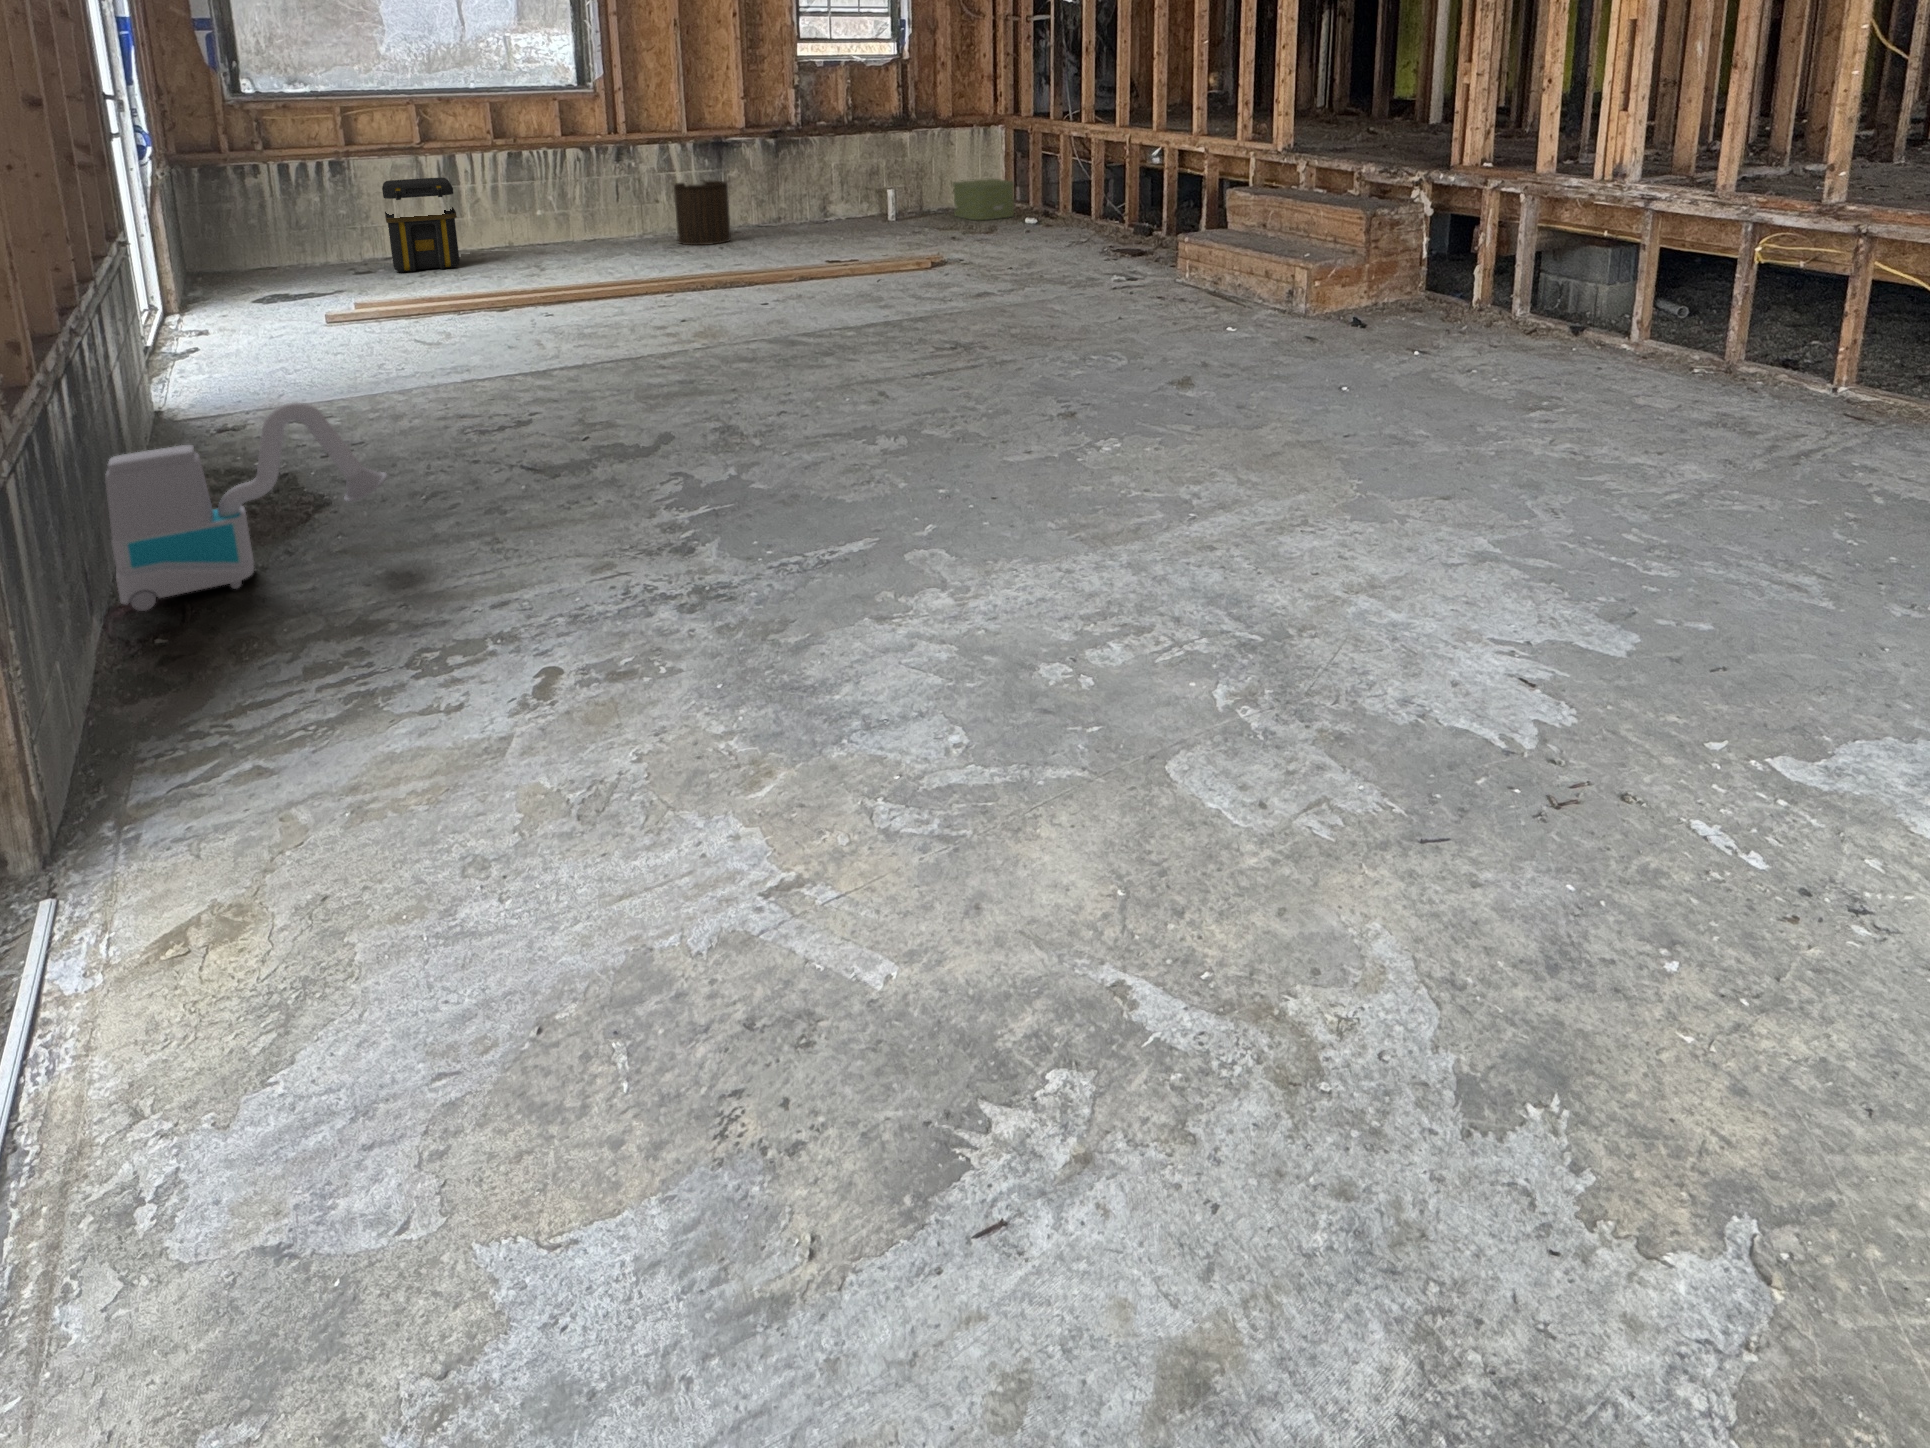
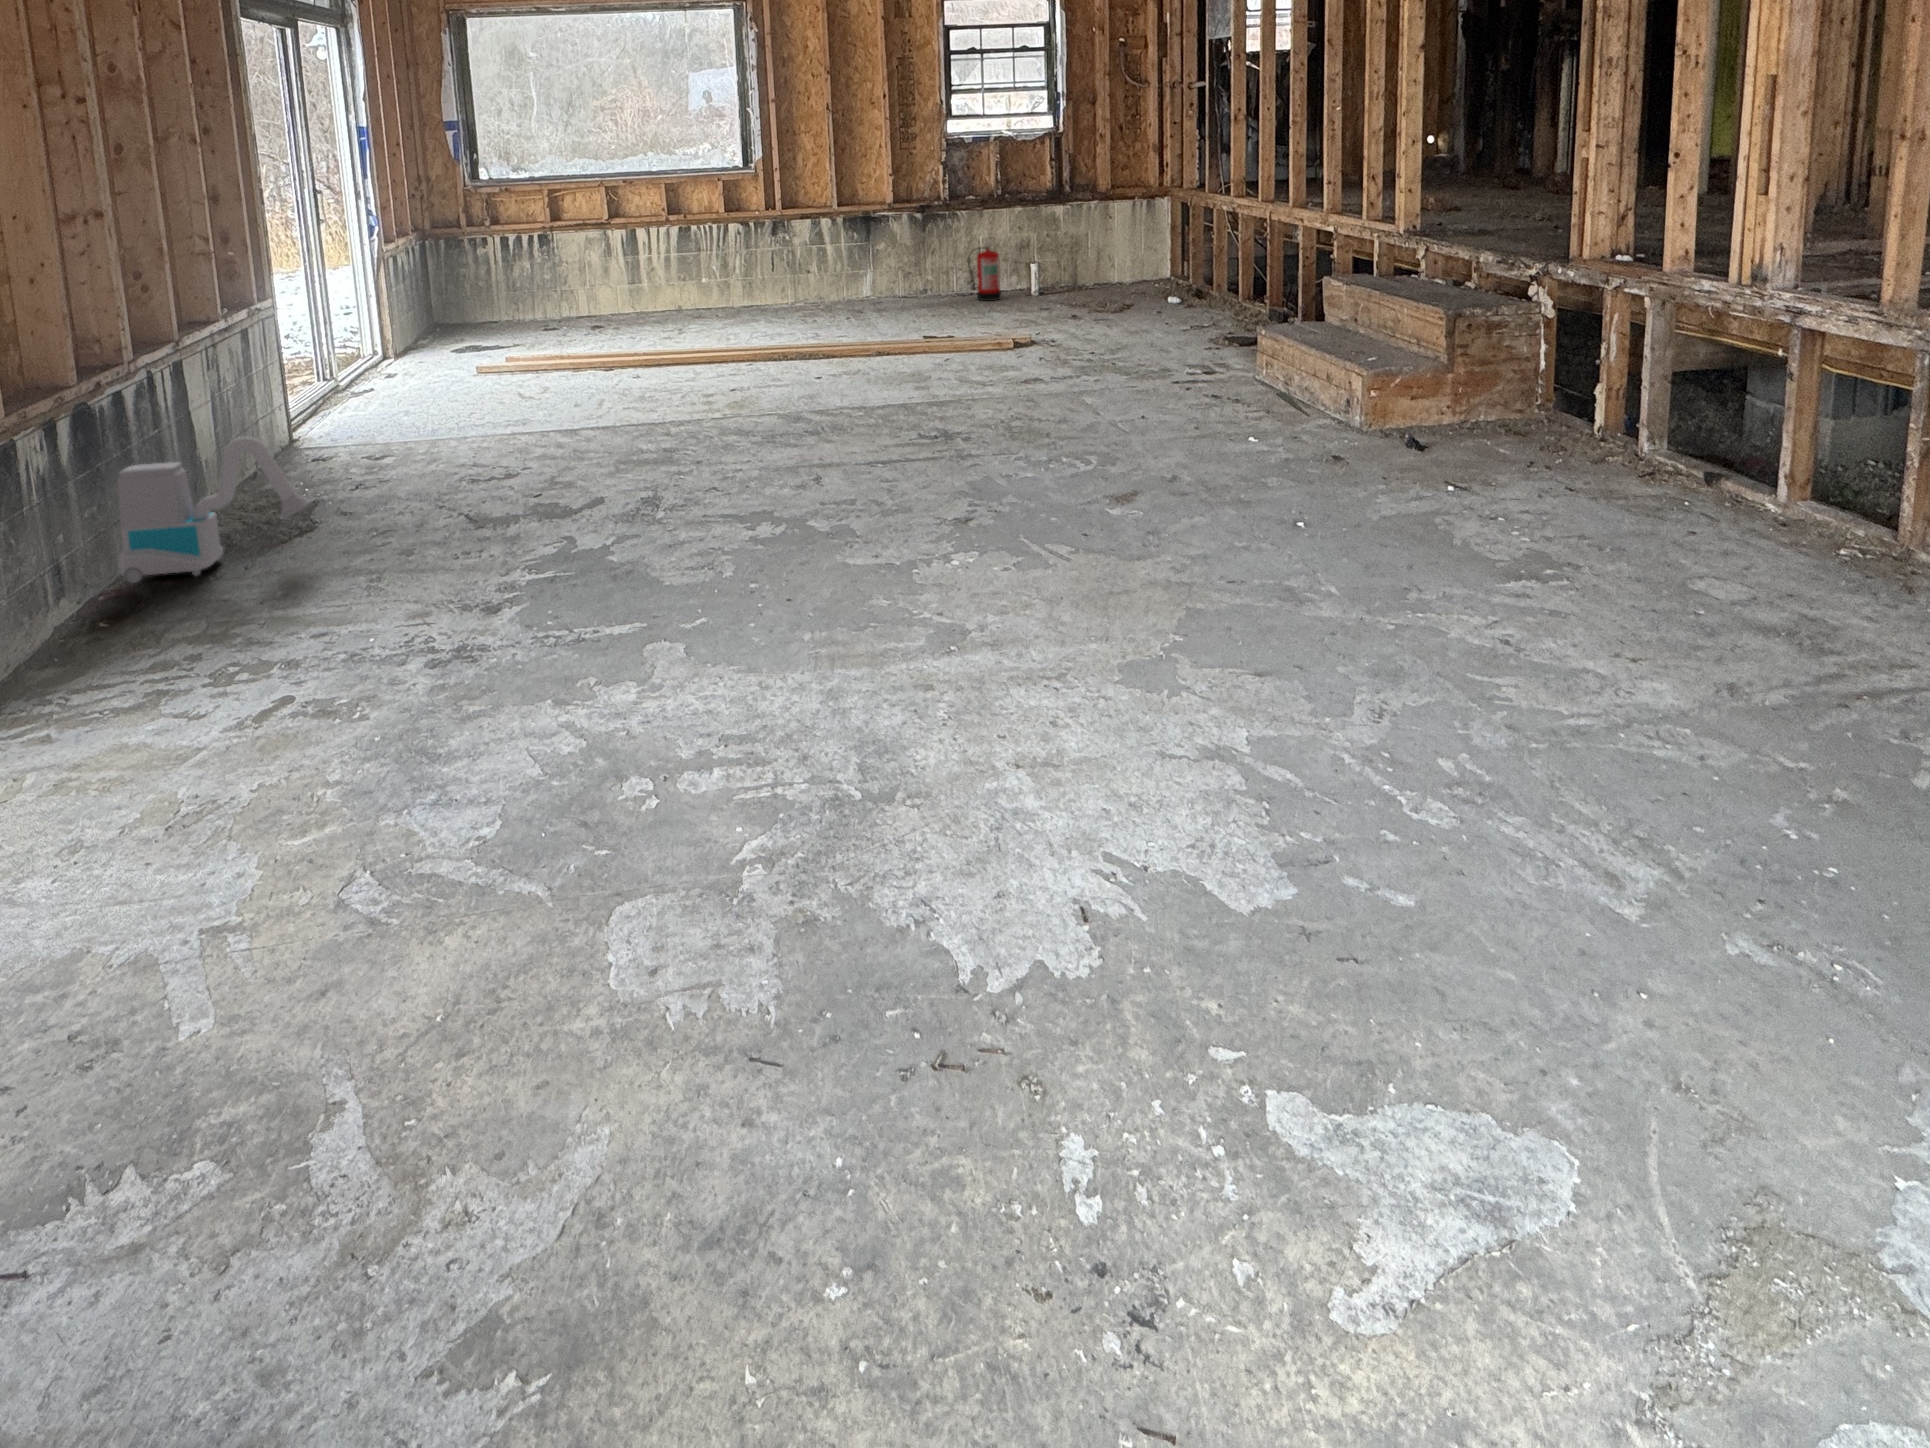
fire extinguisher: none [830,165,870,228] -> present [968,241,1001,301]
toolbox: present [382,178,460,272] -> none [570,247,631,327]
storage box: present [953,179,1014,220] -> none [1101,254,1165,298]
stool: present [674,181,731,245] -> none [815,252,866,313]

